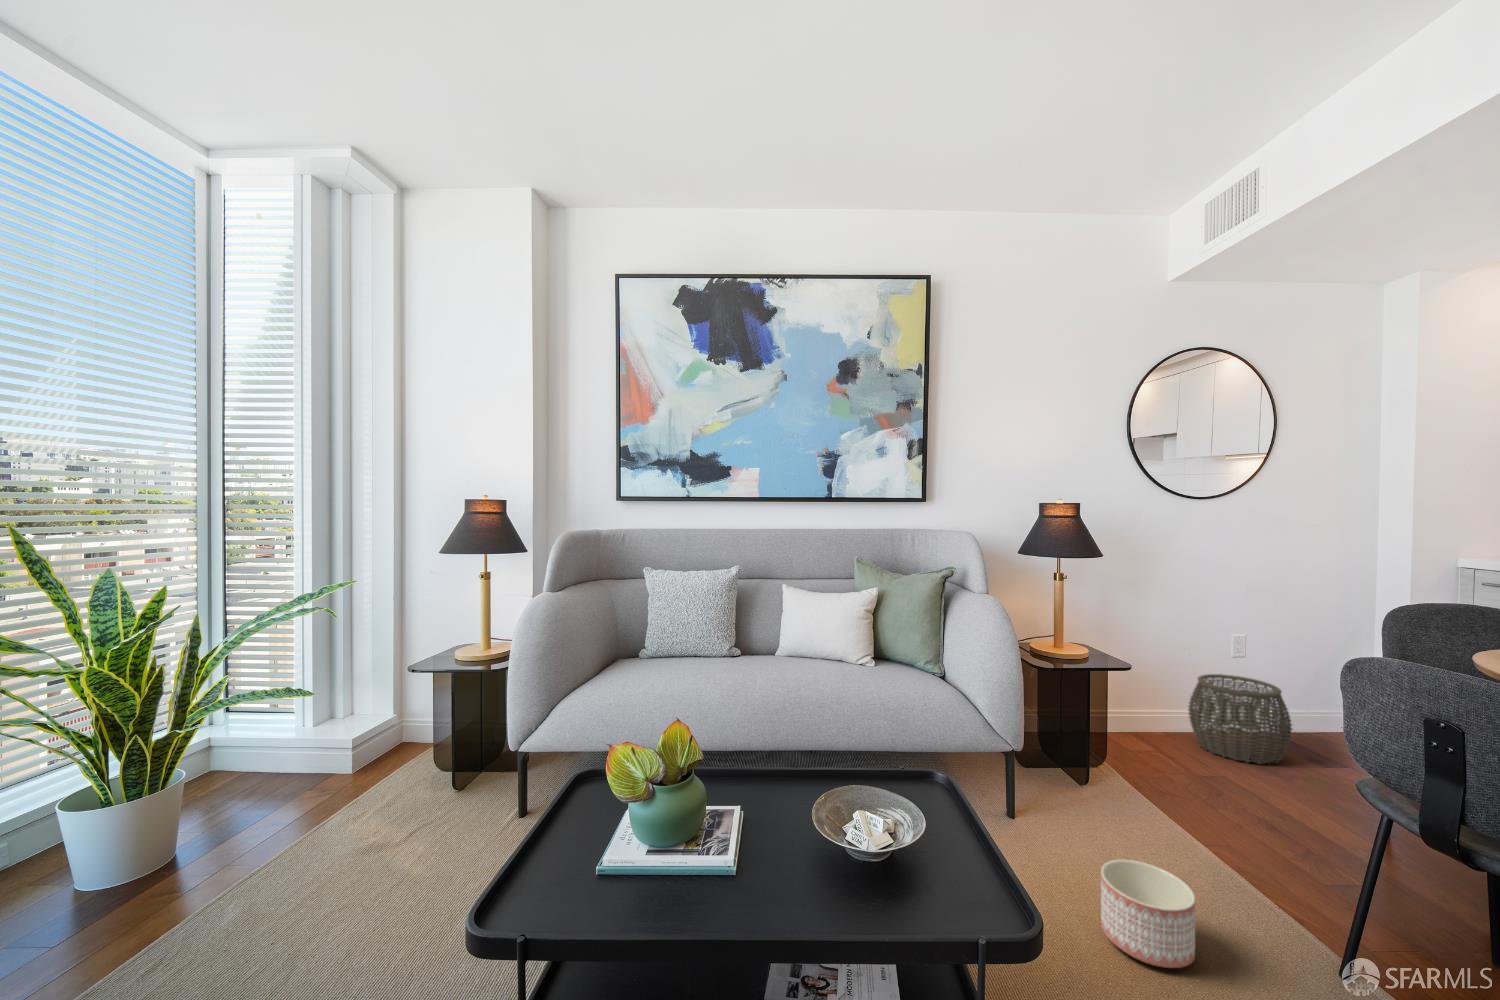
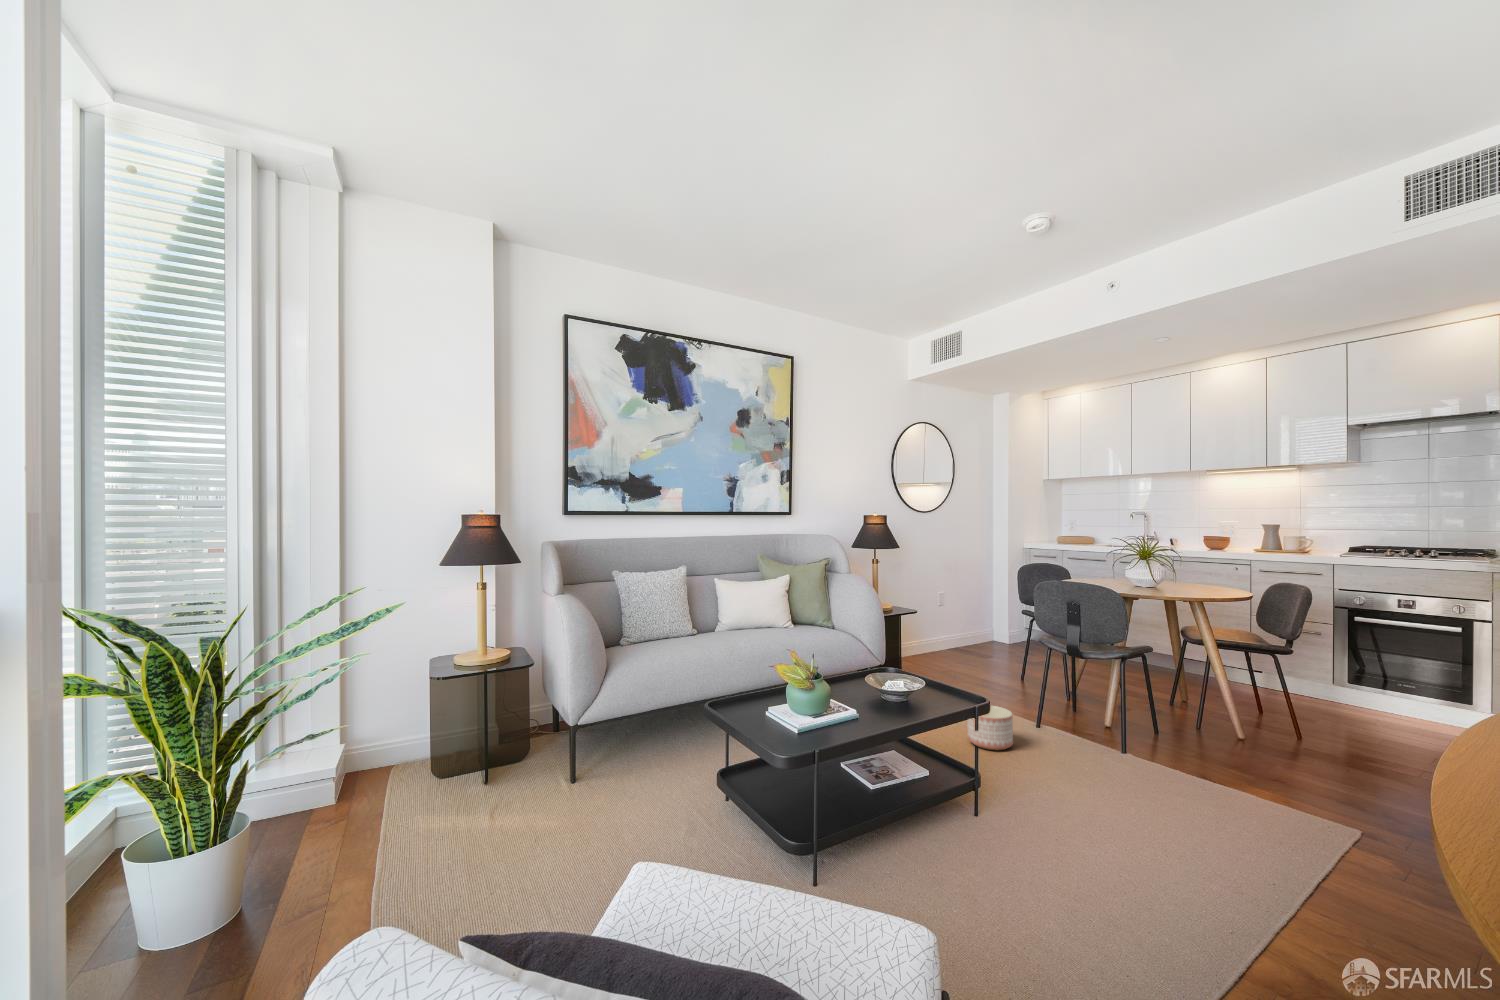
woven basket: present [1188,674,1292,764] -> none [930,620,981,668]

